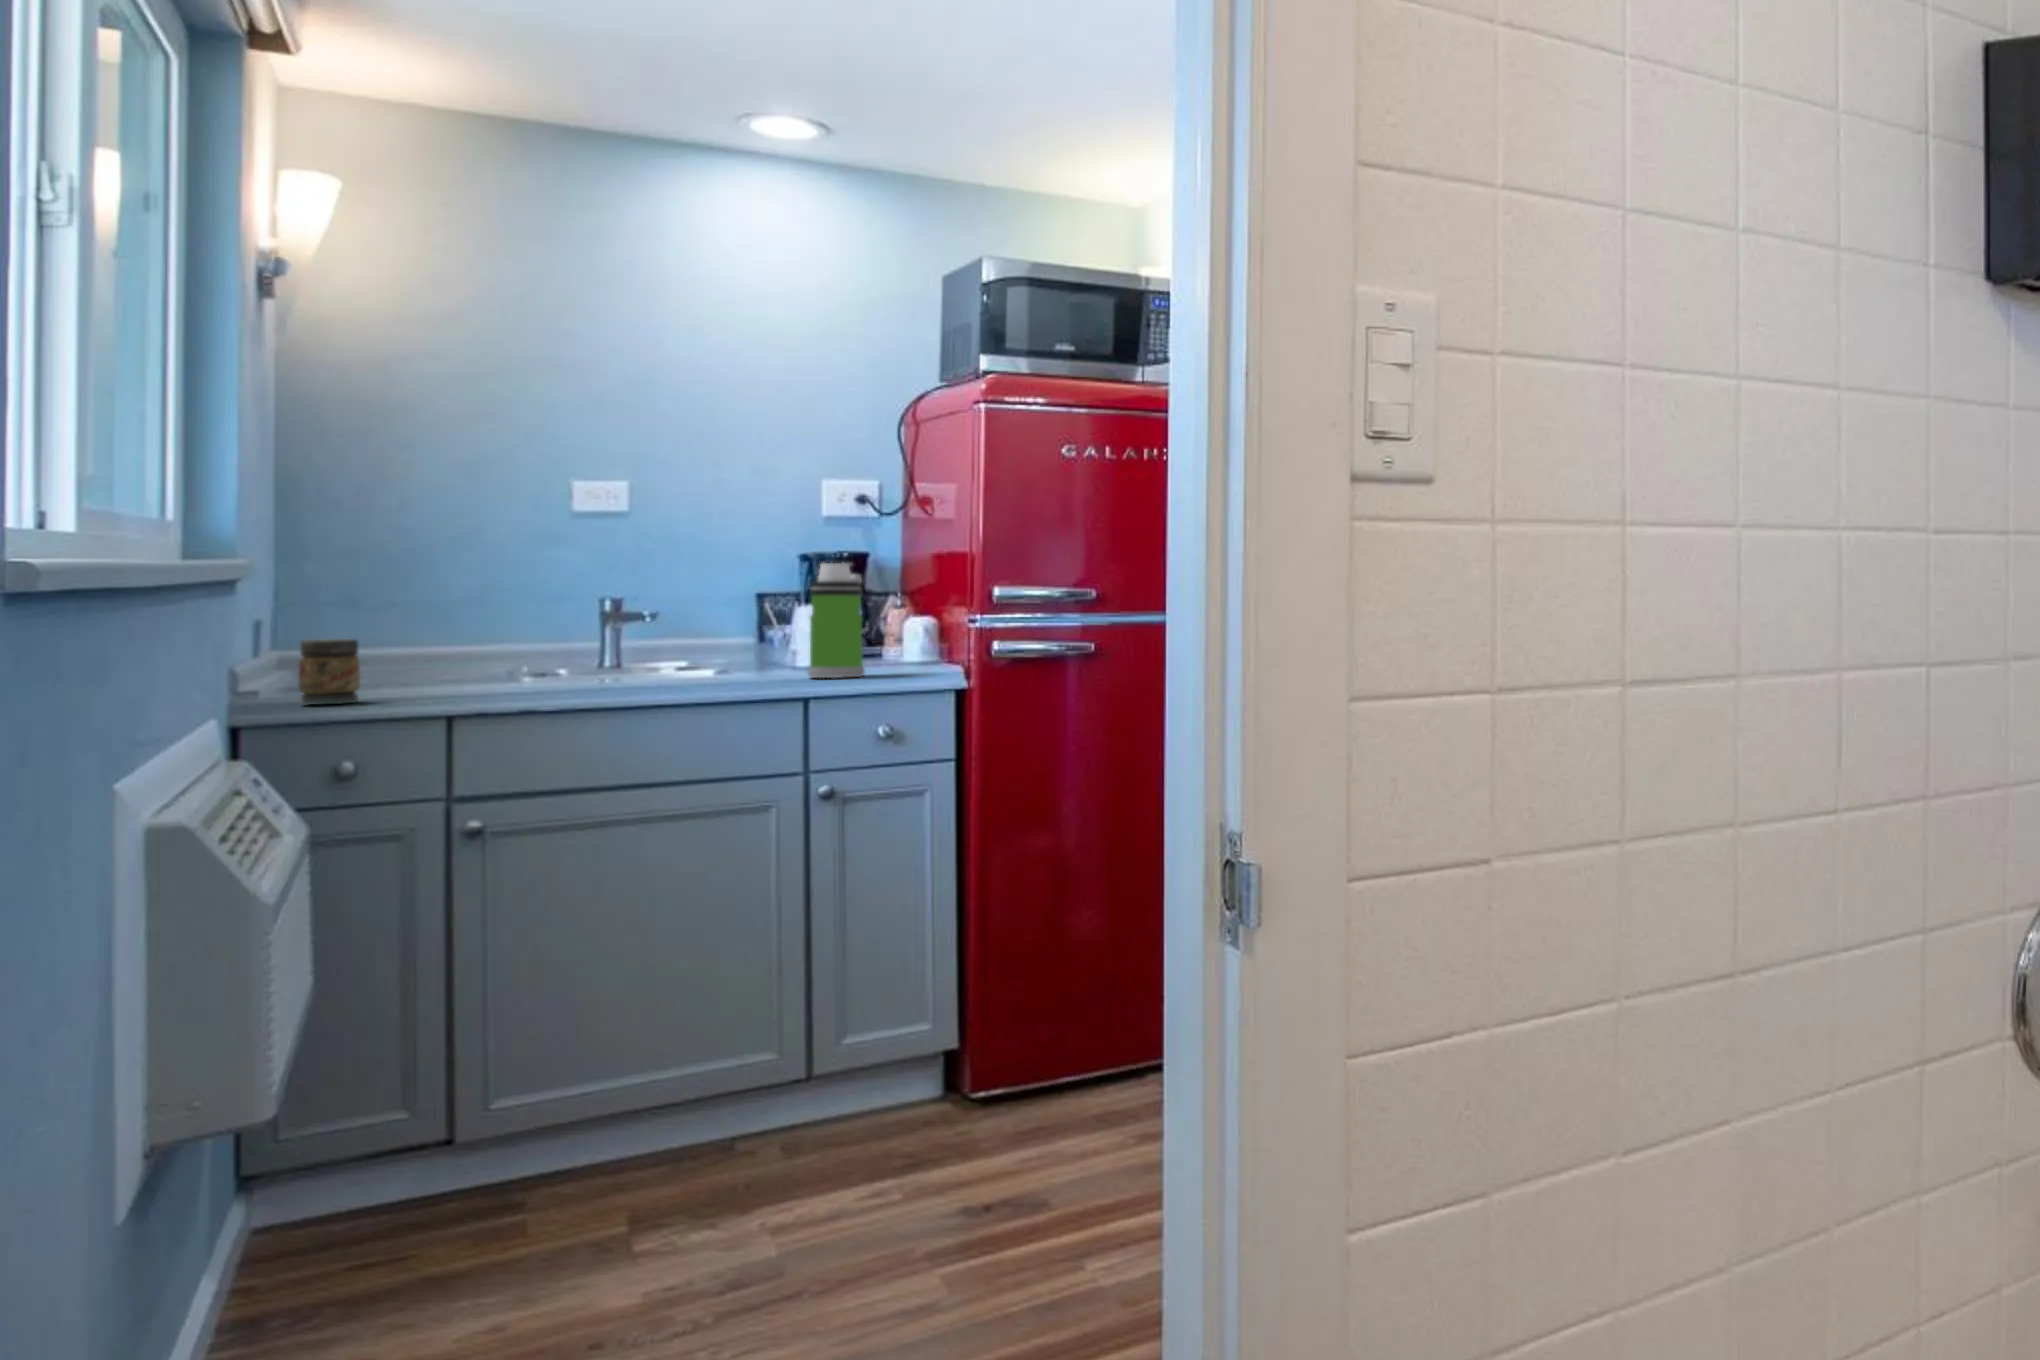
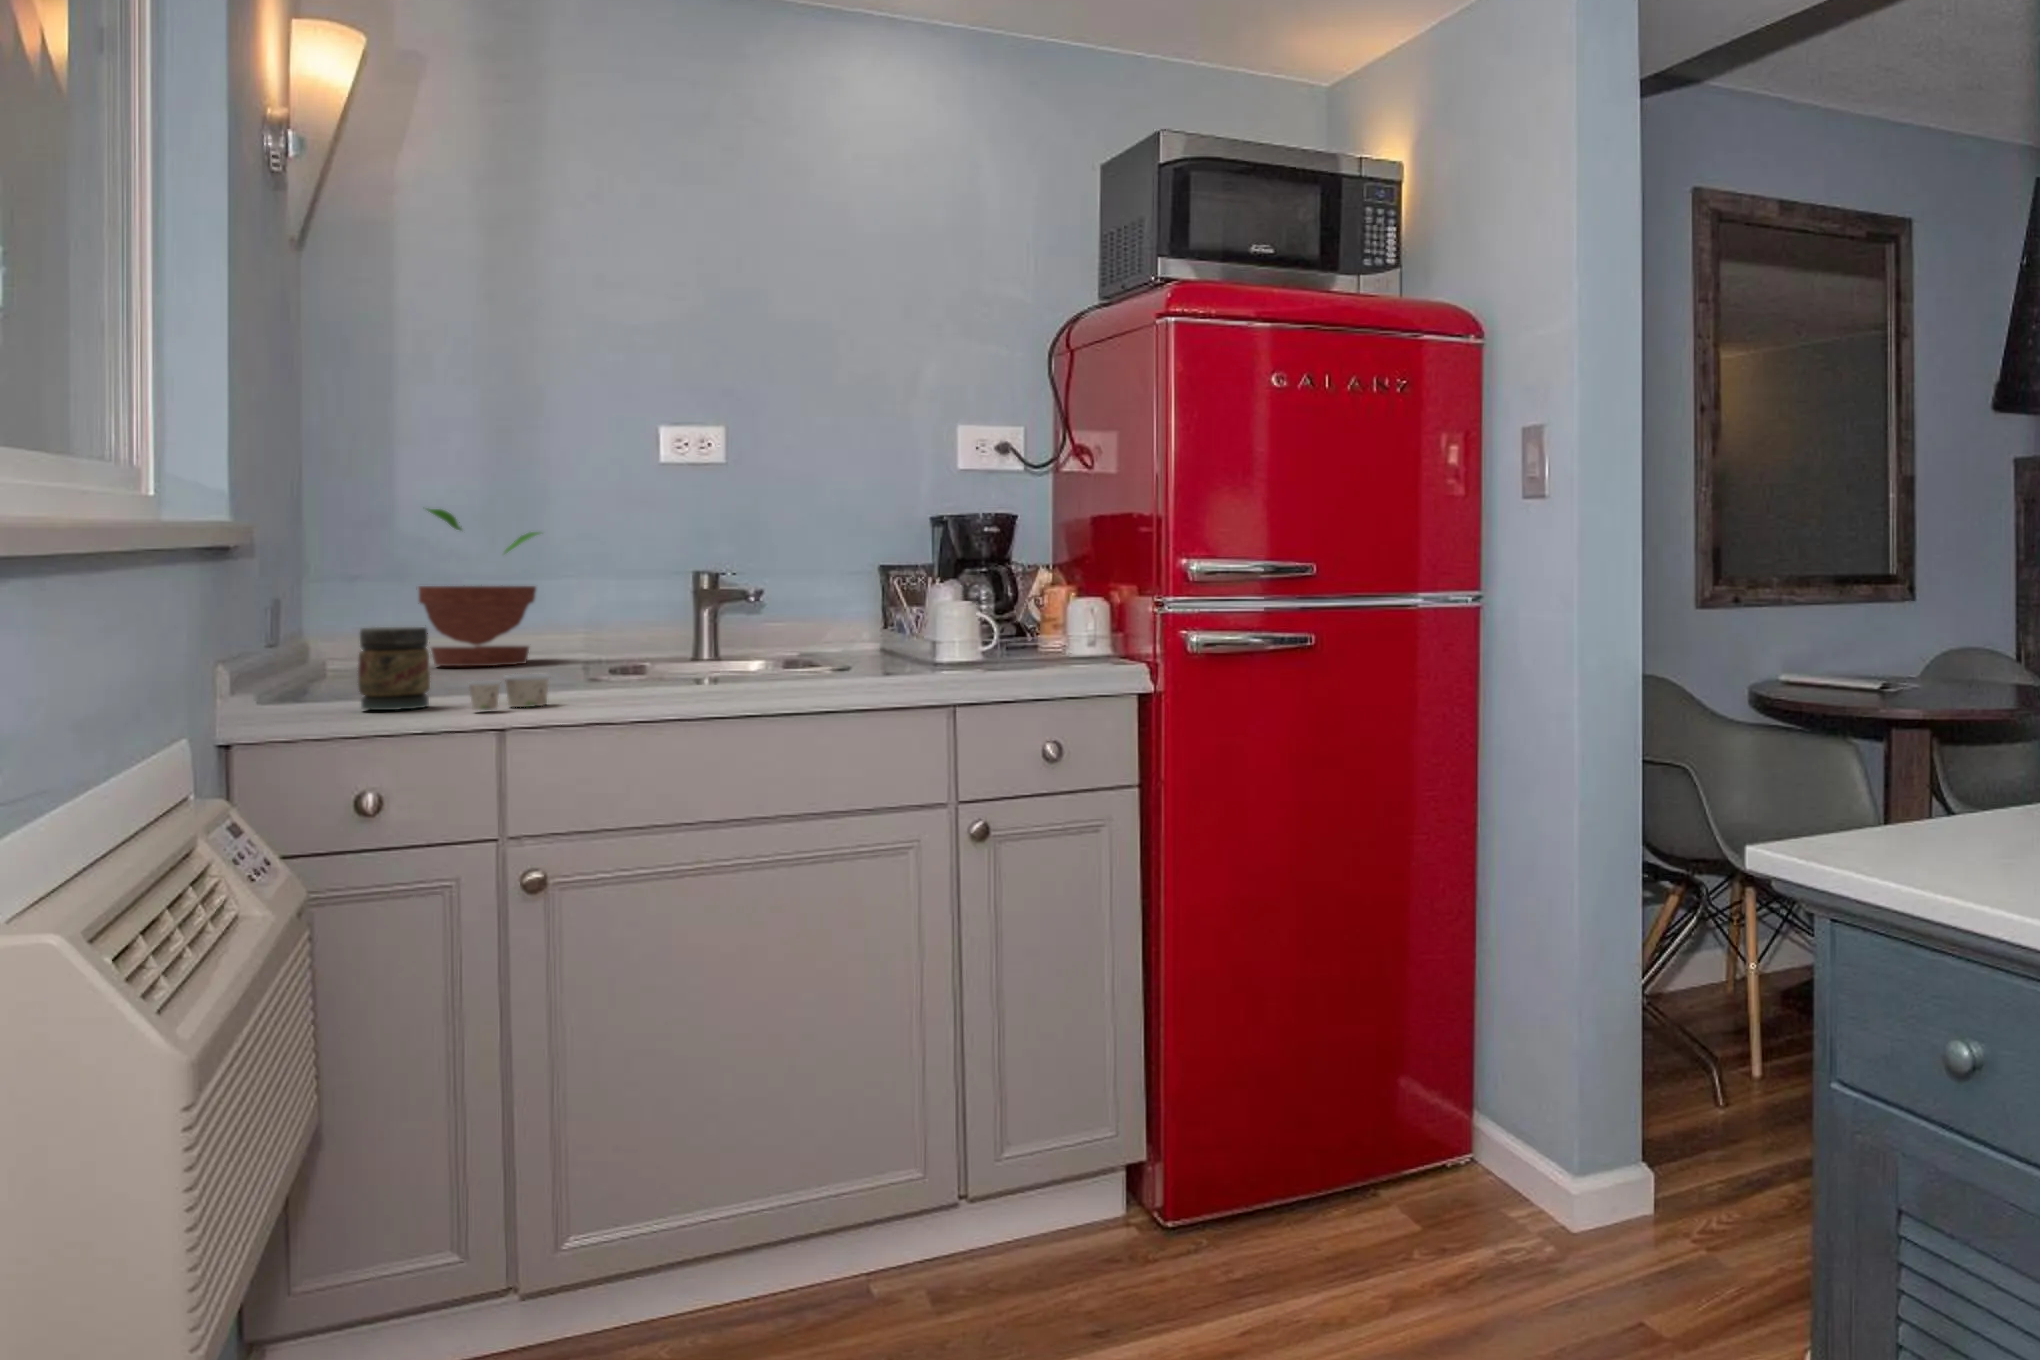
potted plant: none [355,527,467,674] -> present [419,509,540,666]
water bottle: present [807,563,865,678] -> none [960,529,1030,677]
paper cup: none [391,676,462,704] -> present [469,674,550,710]

